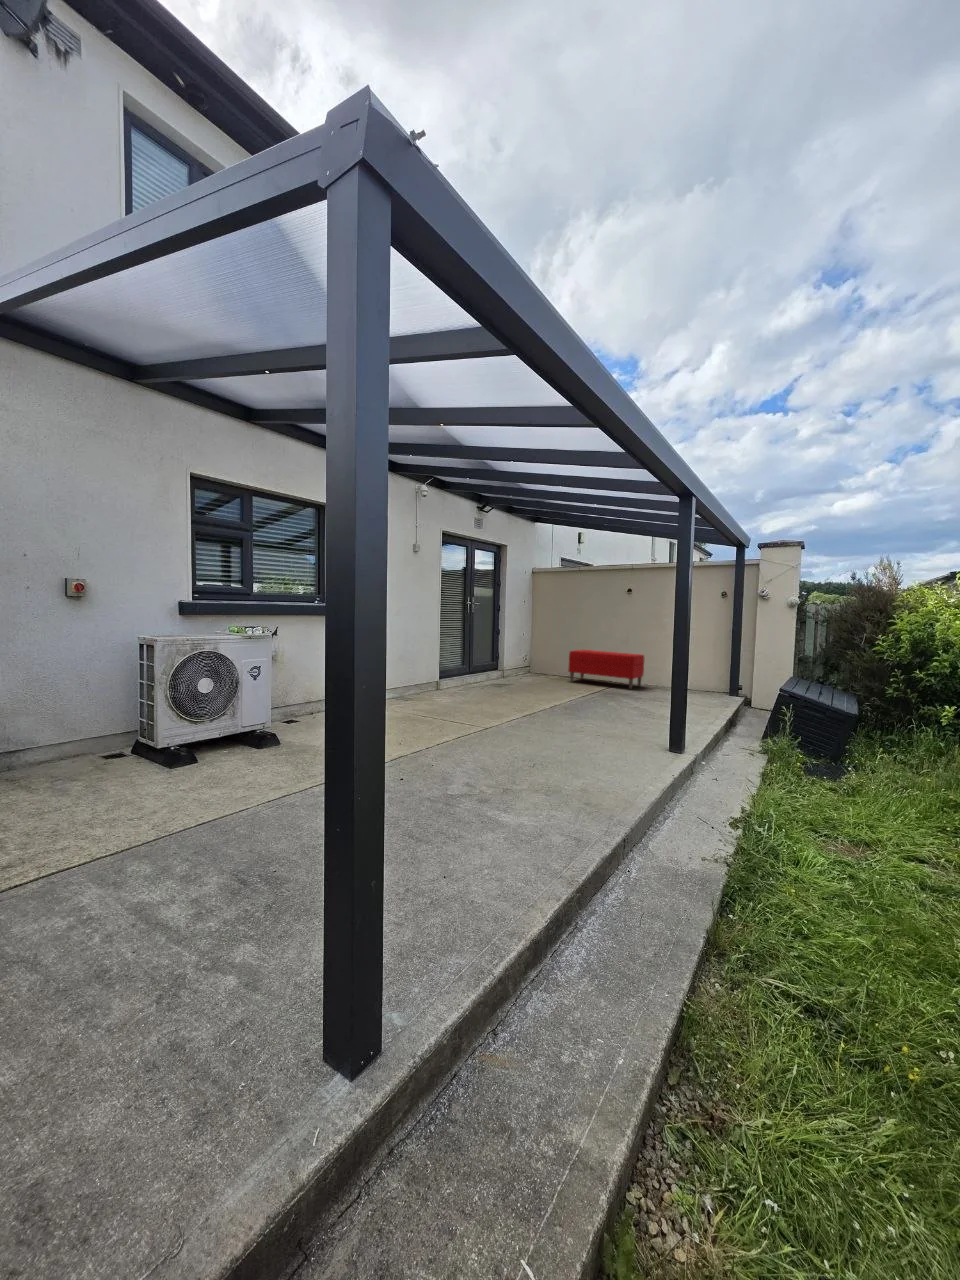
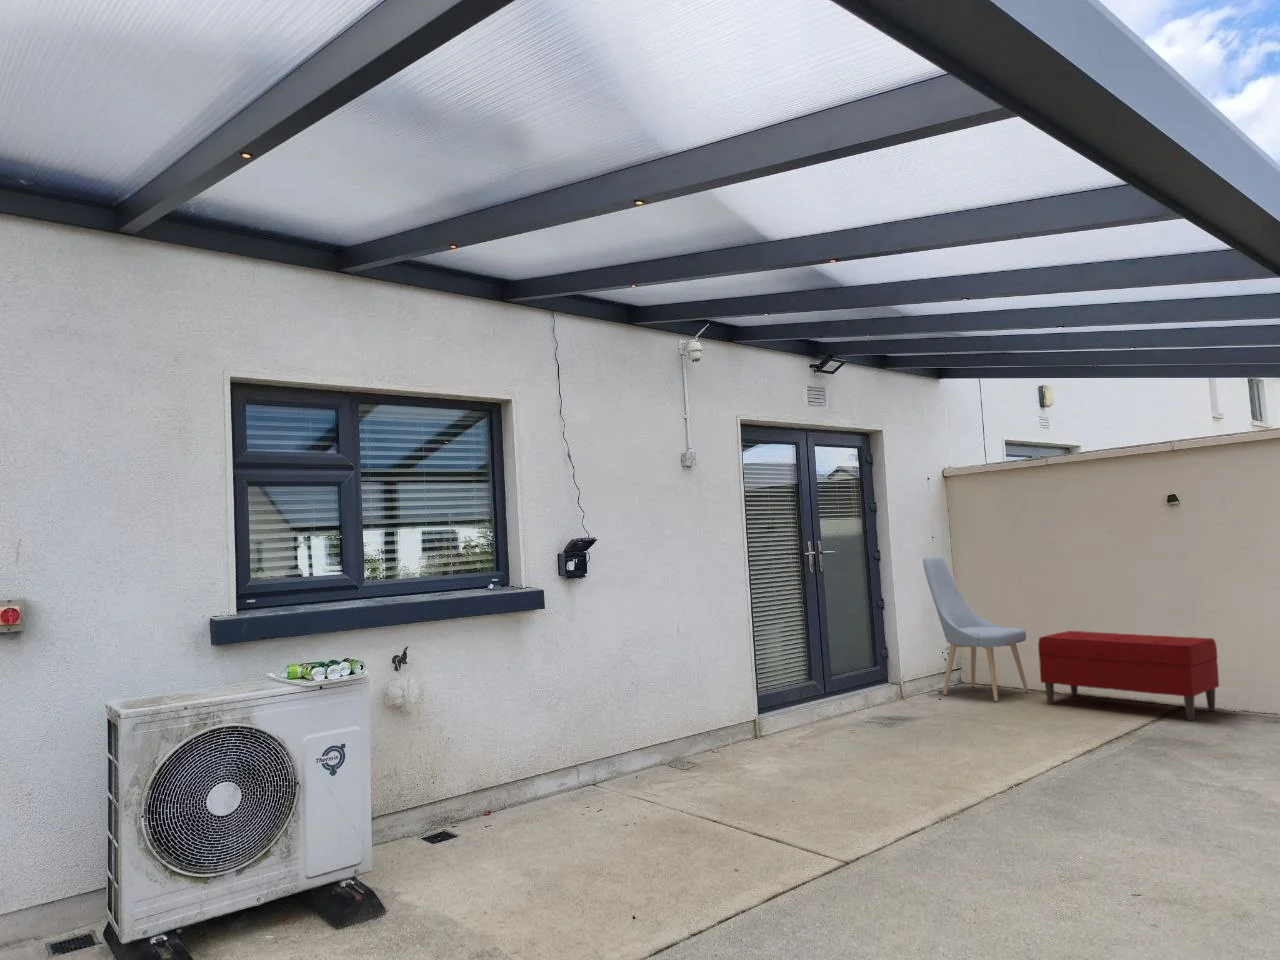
chair: none [520,610,564,680] -> present [923,556,1029,701]

